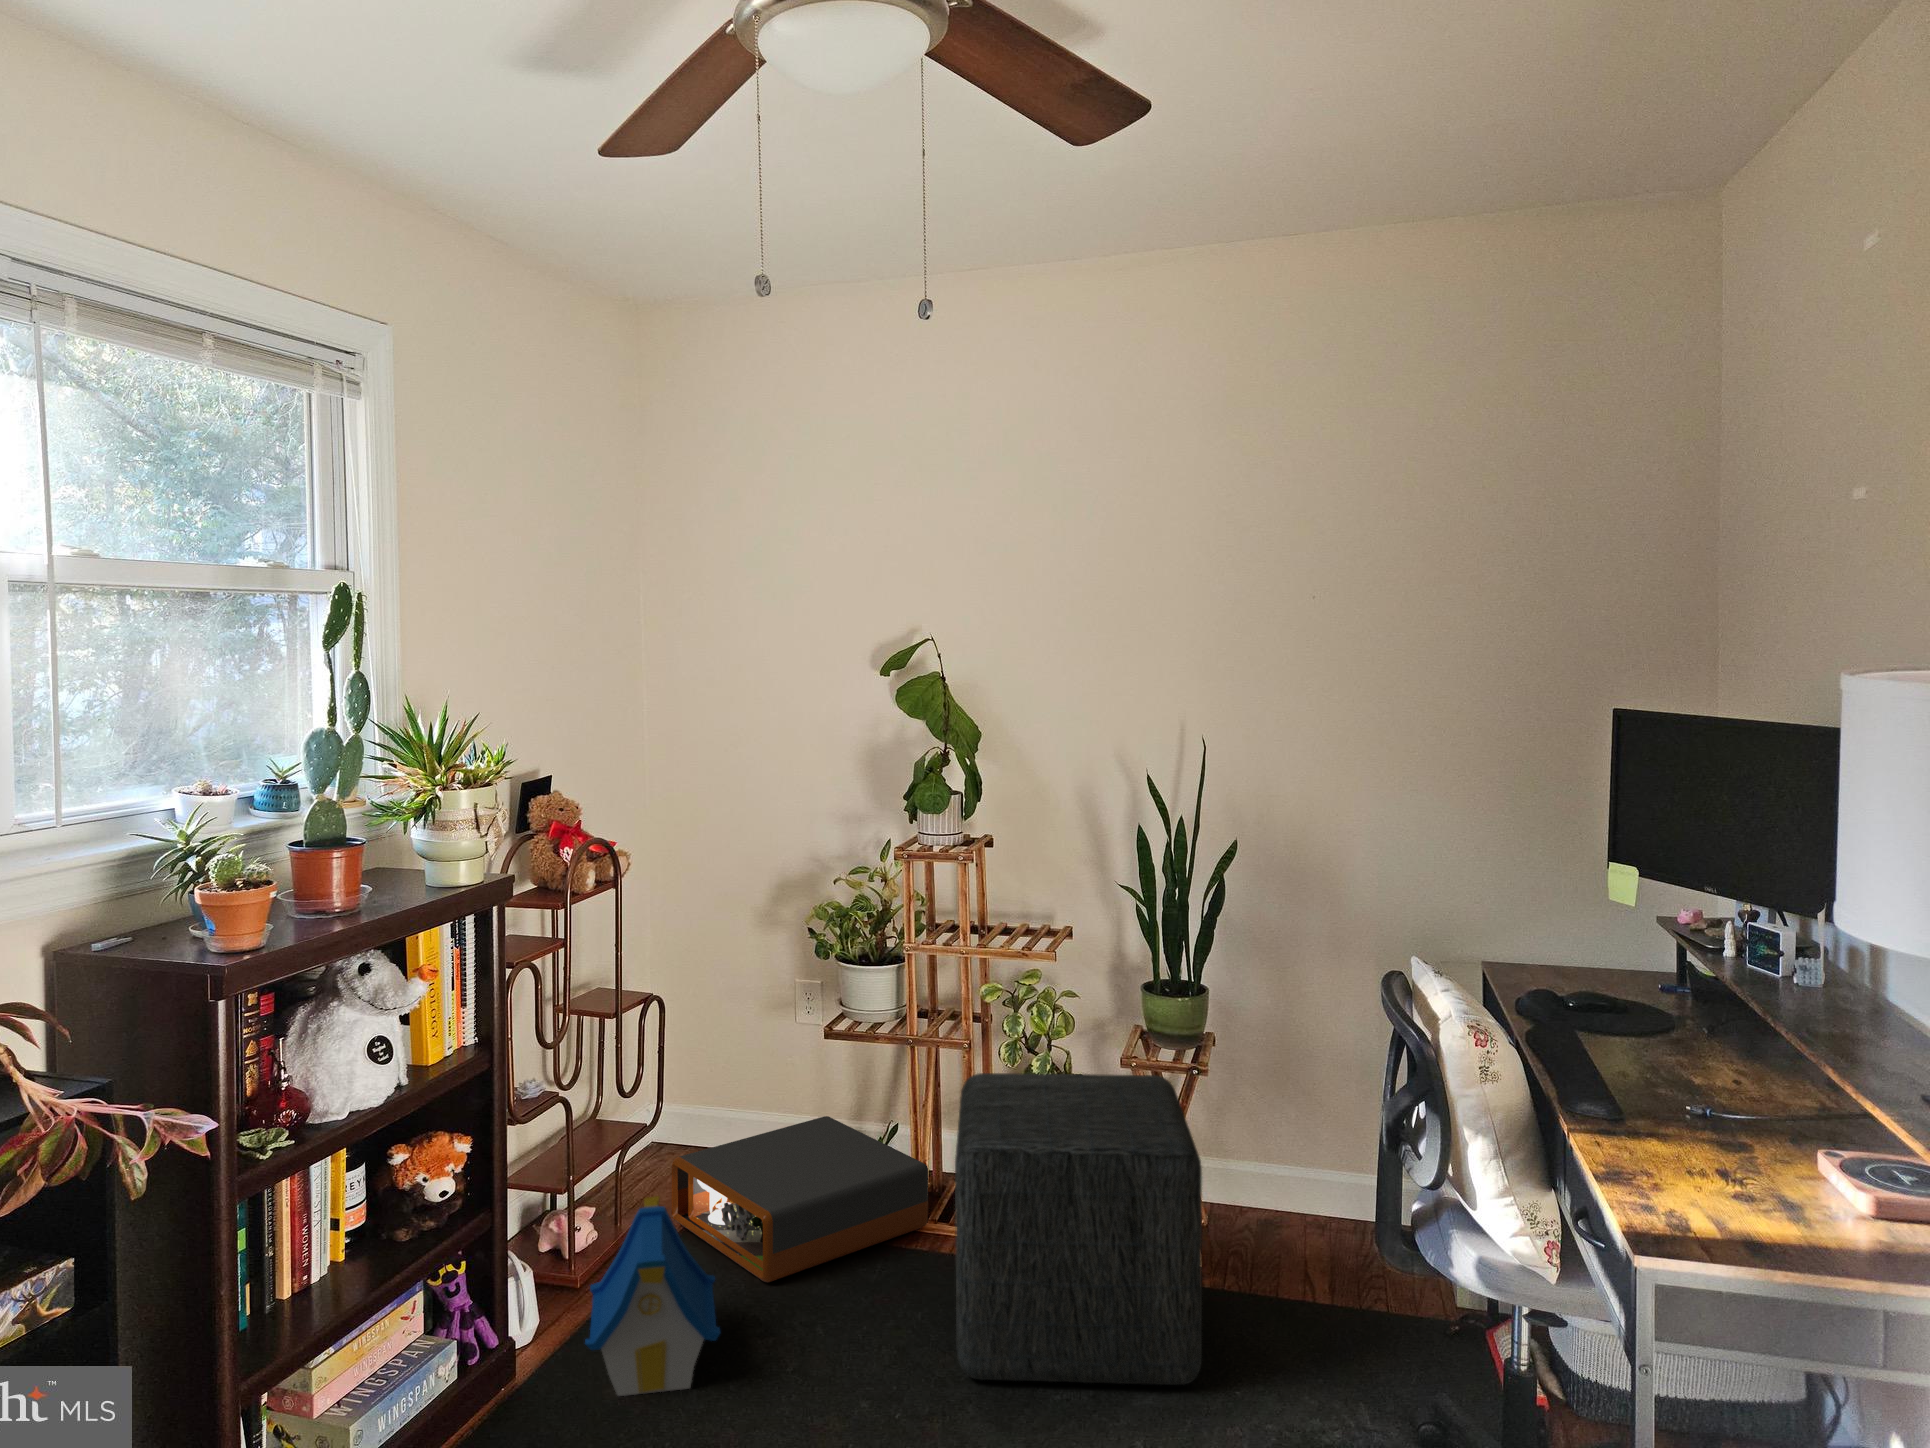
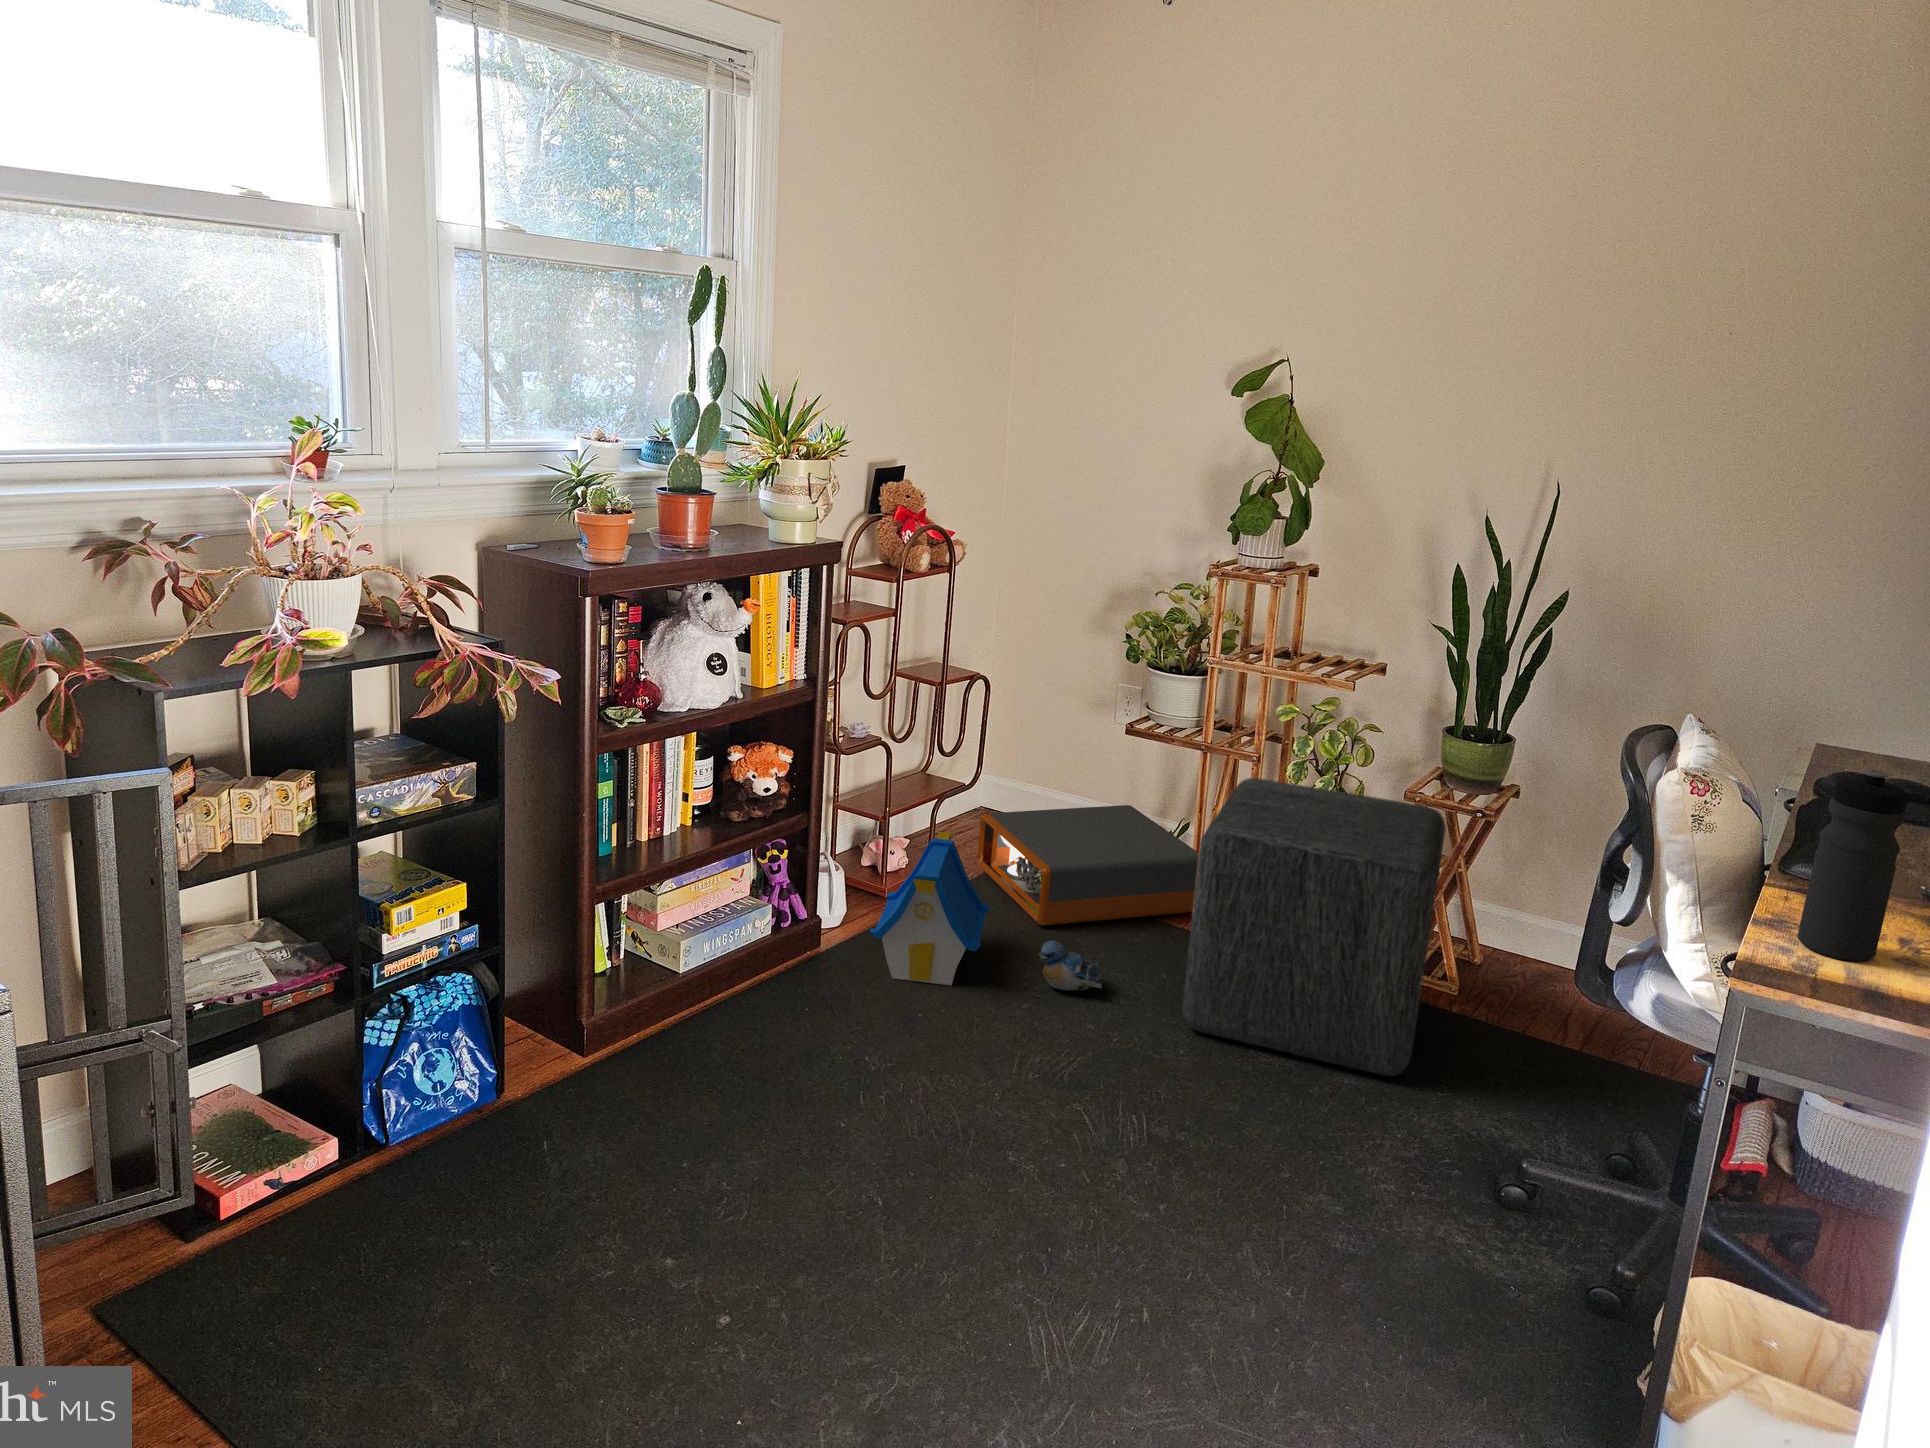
water bottle: none [1638,1015,1713,1209] -> present [1798,769,1908,961]
plush toy: none [785,1305,865,1363] -> present [1038,941,1108,991]

